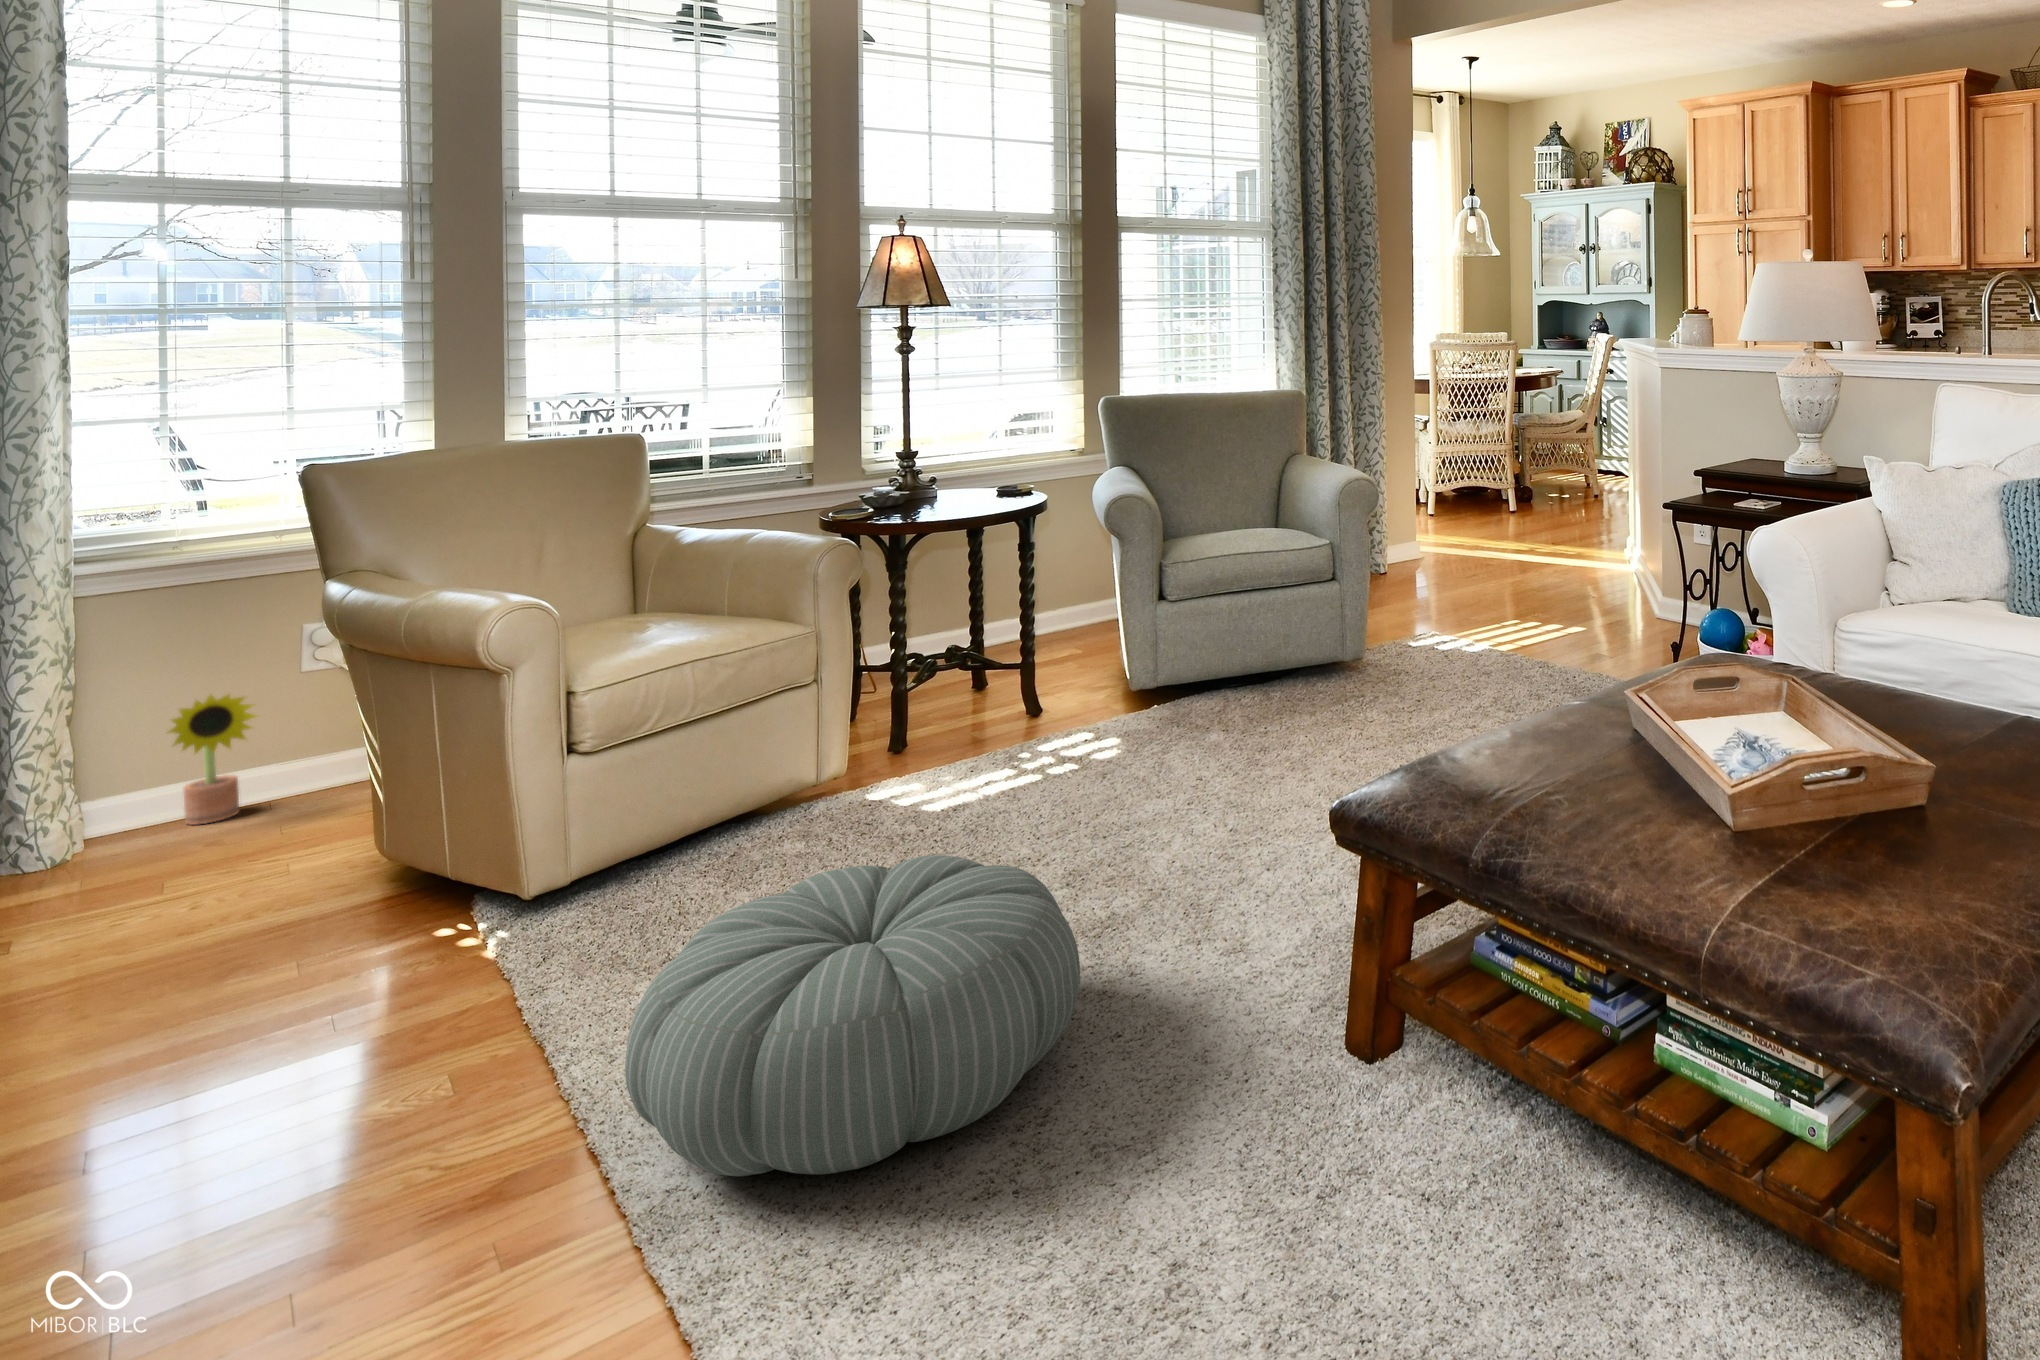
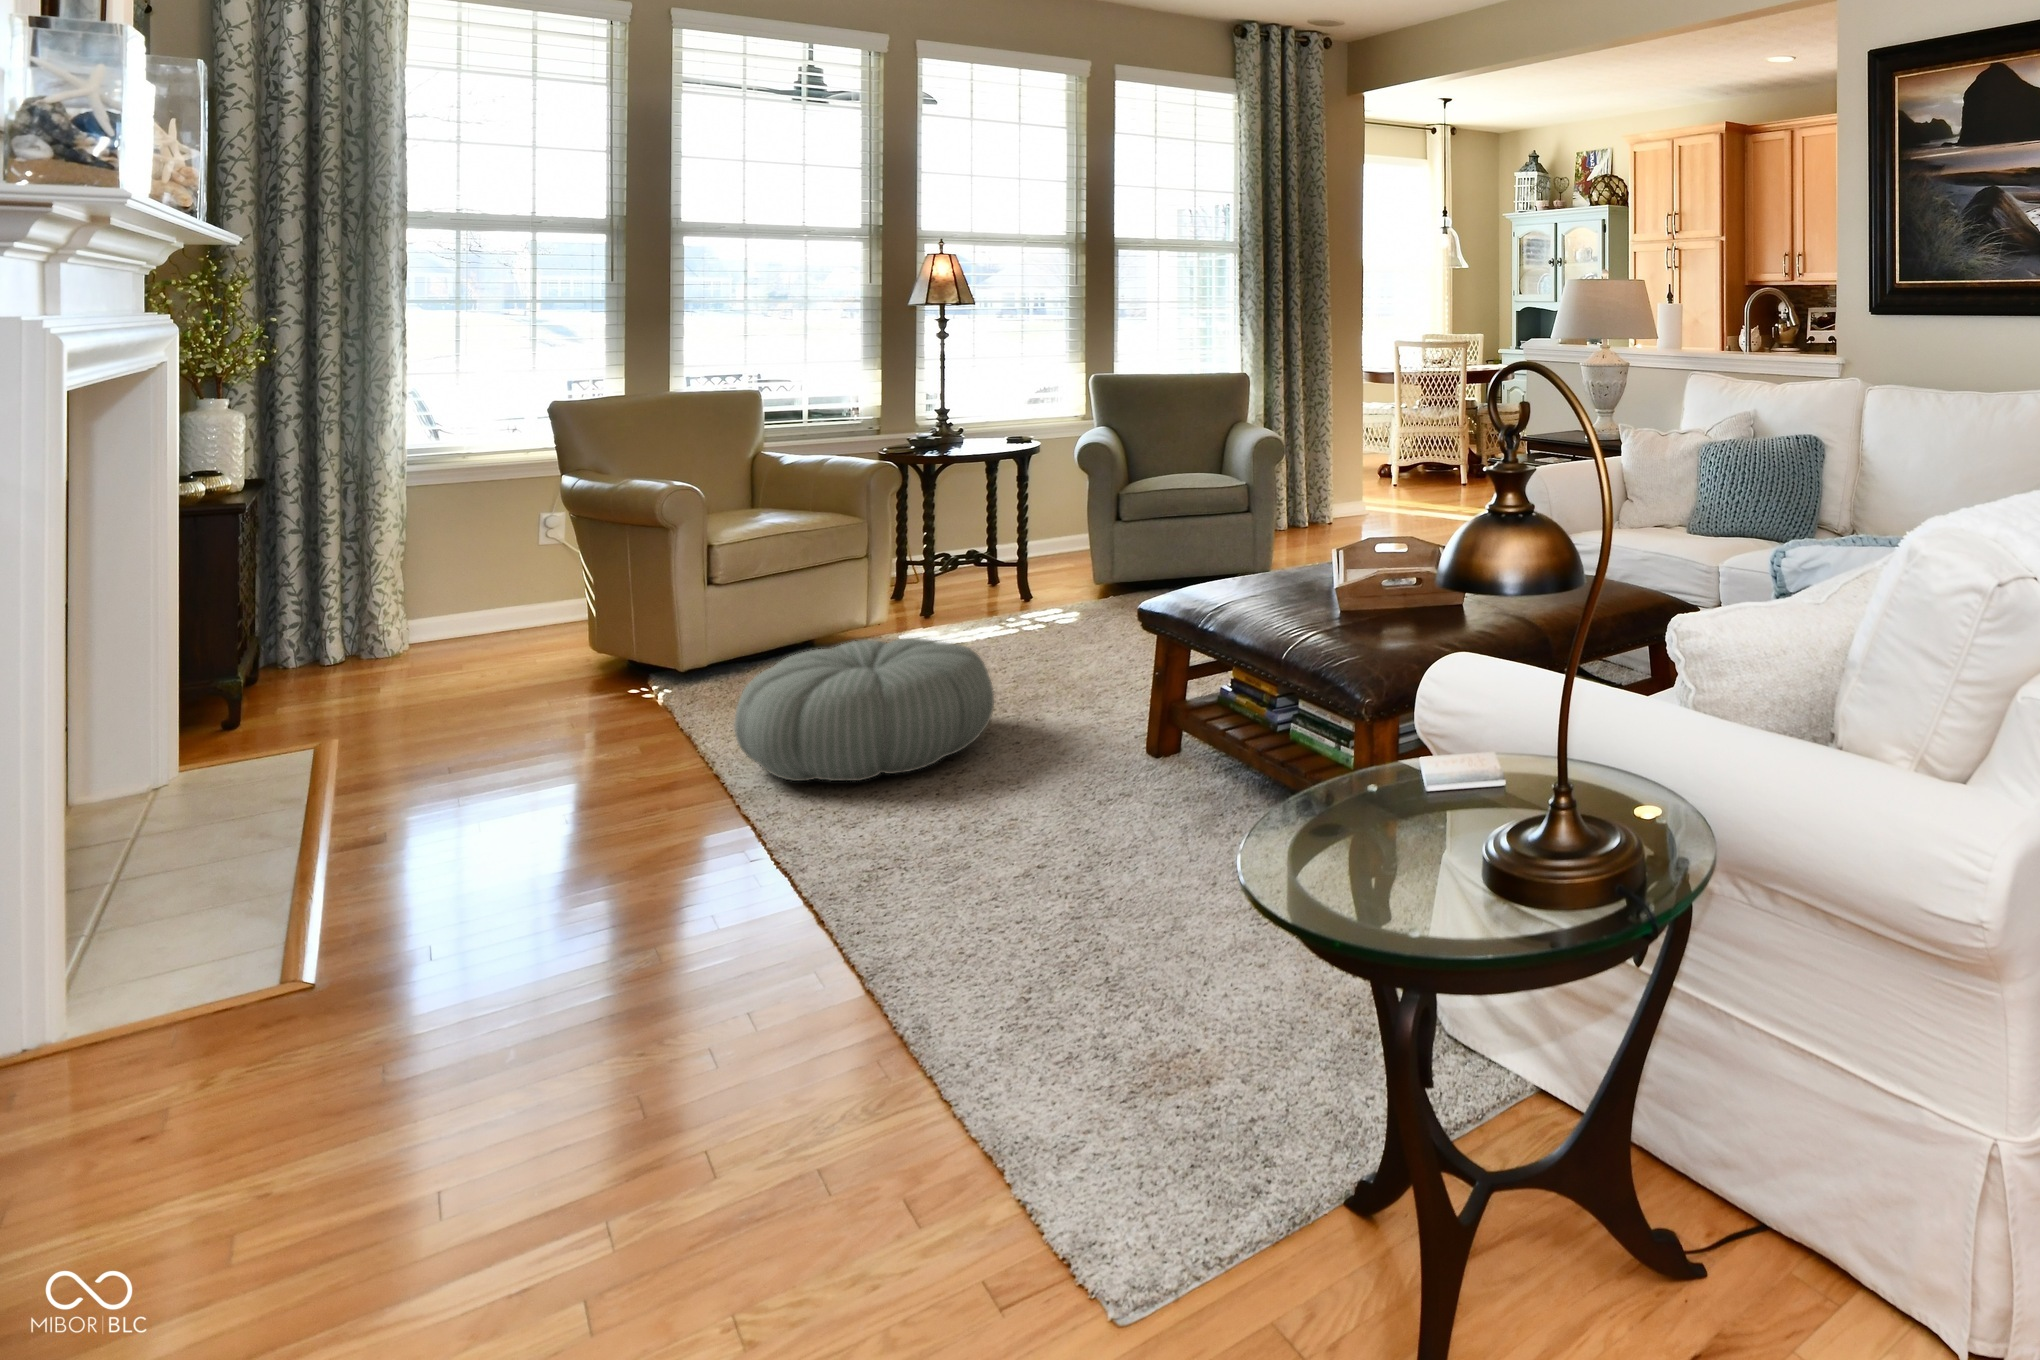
decorative plant: present [169,694,256,825] -> none [461,551,516,637]

